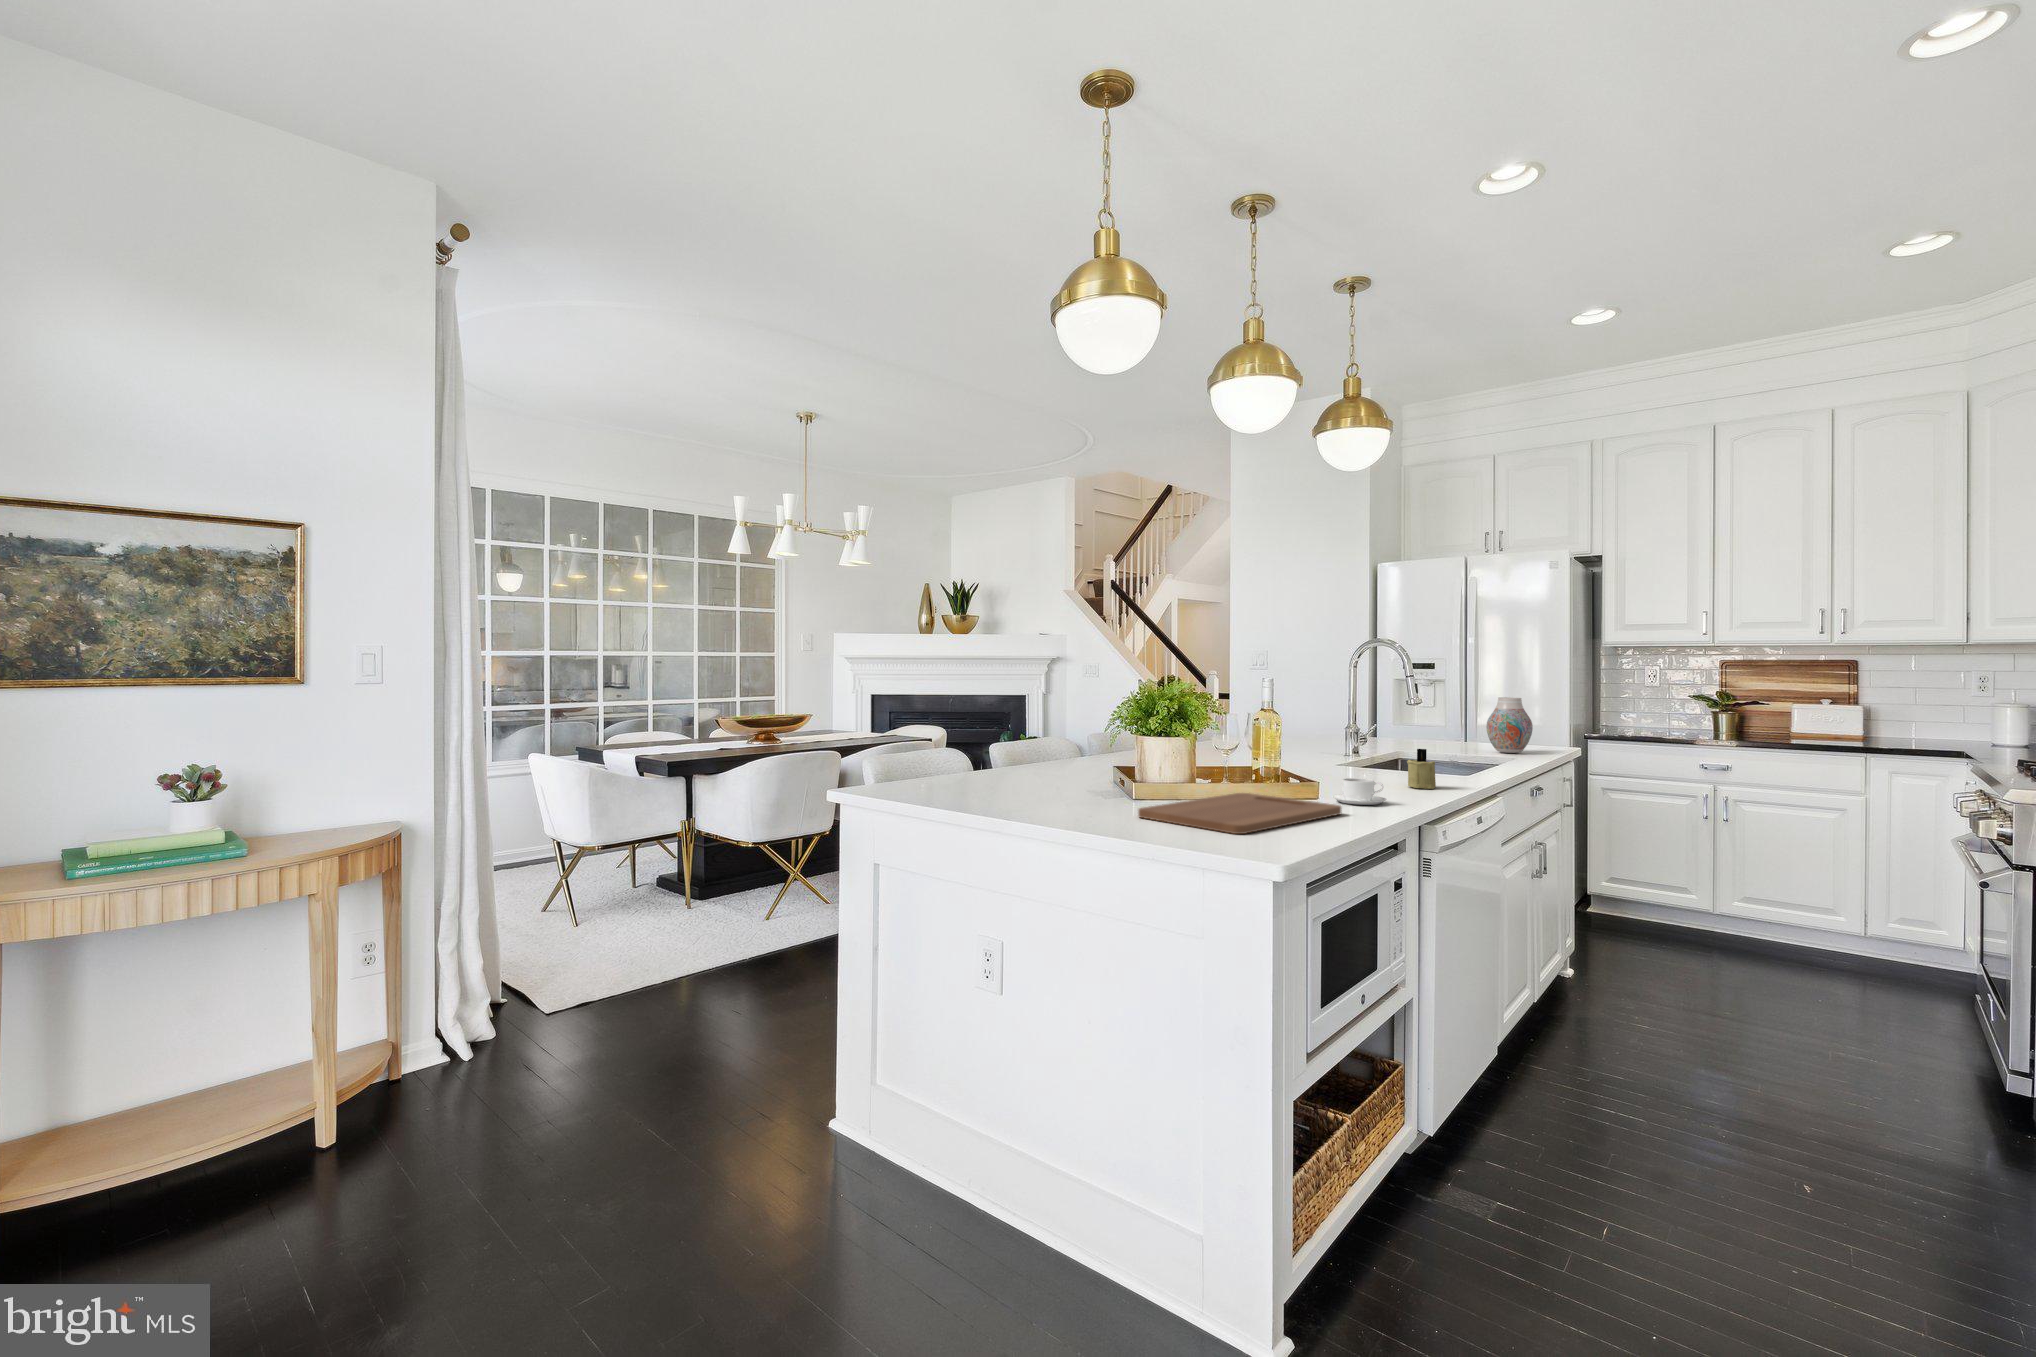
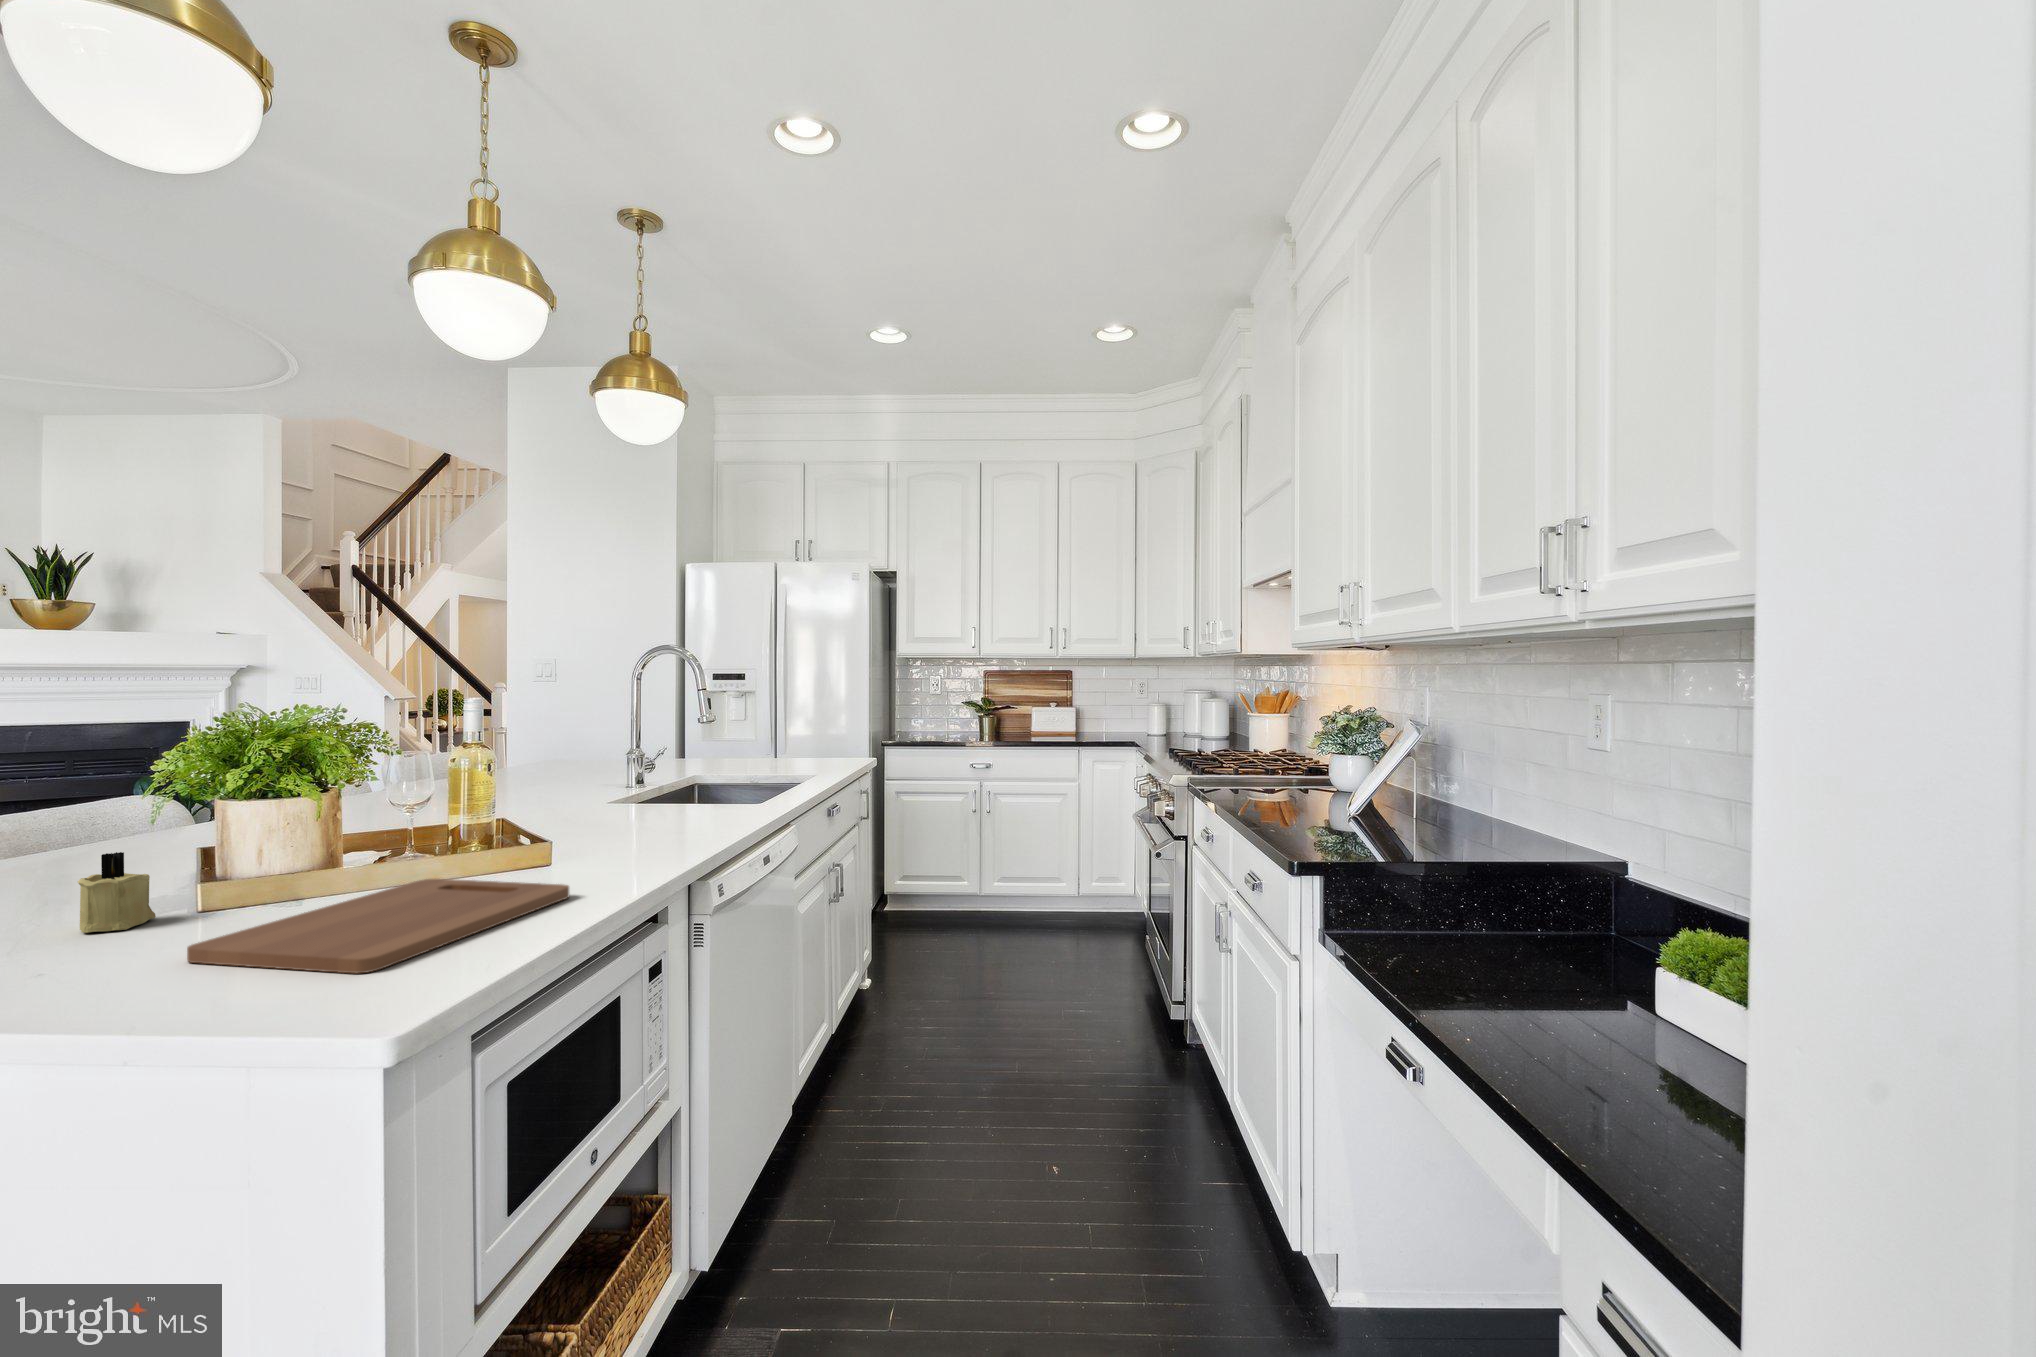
vase: present [1486,697,1533,753] -> none [785,713,829,771]
candle: present [1407,749,1436,789] -> present [78,852,156,933]
coffee cup: present [1332,778,1386,805] -> none [568,837,642,875]

